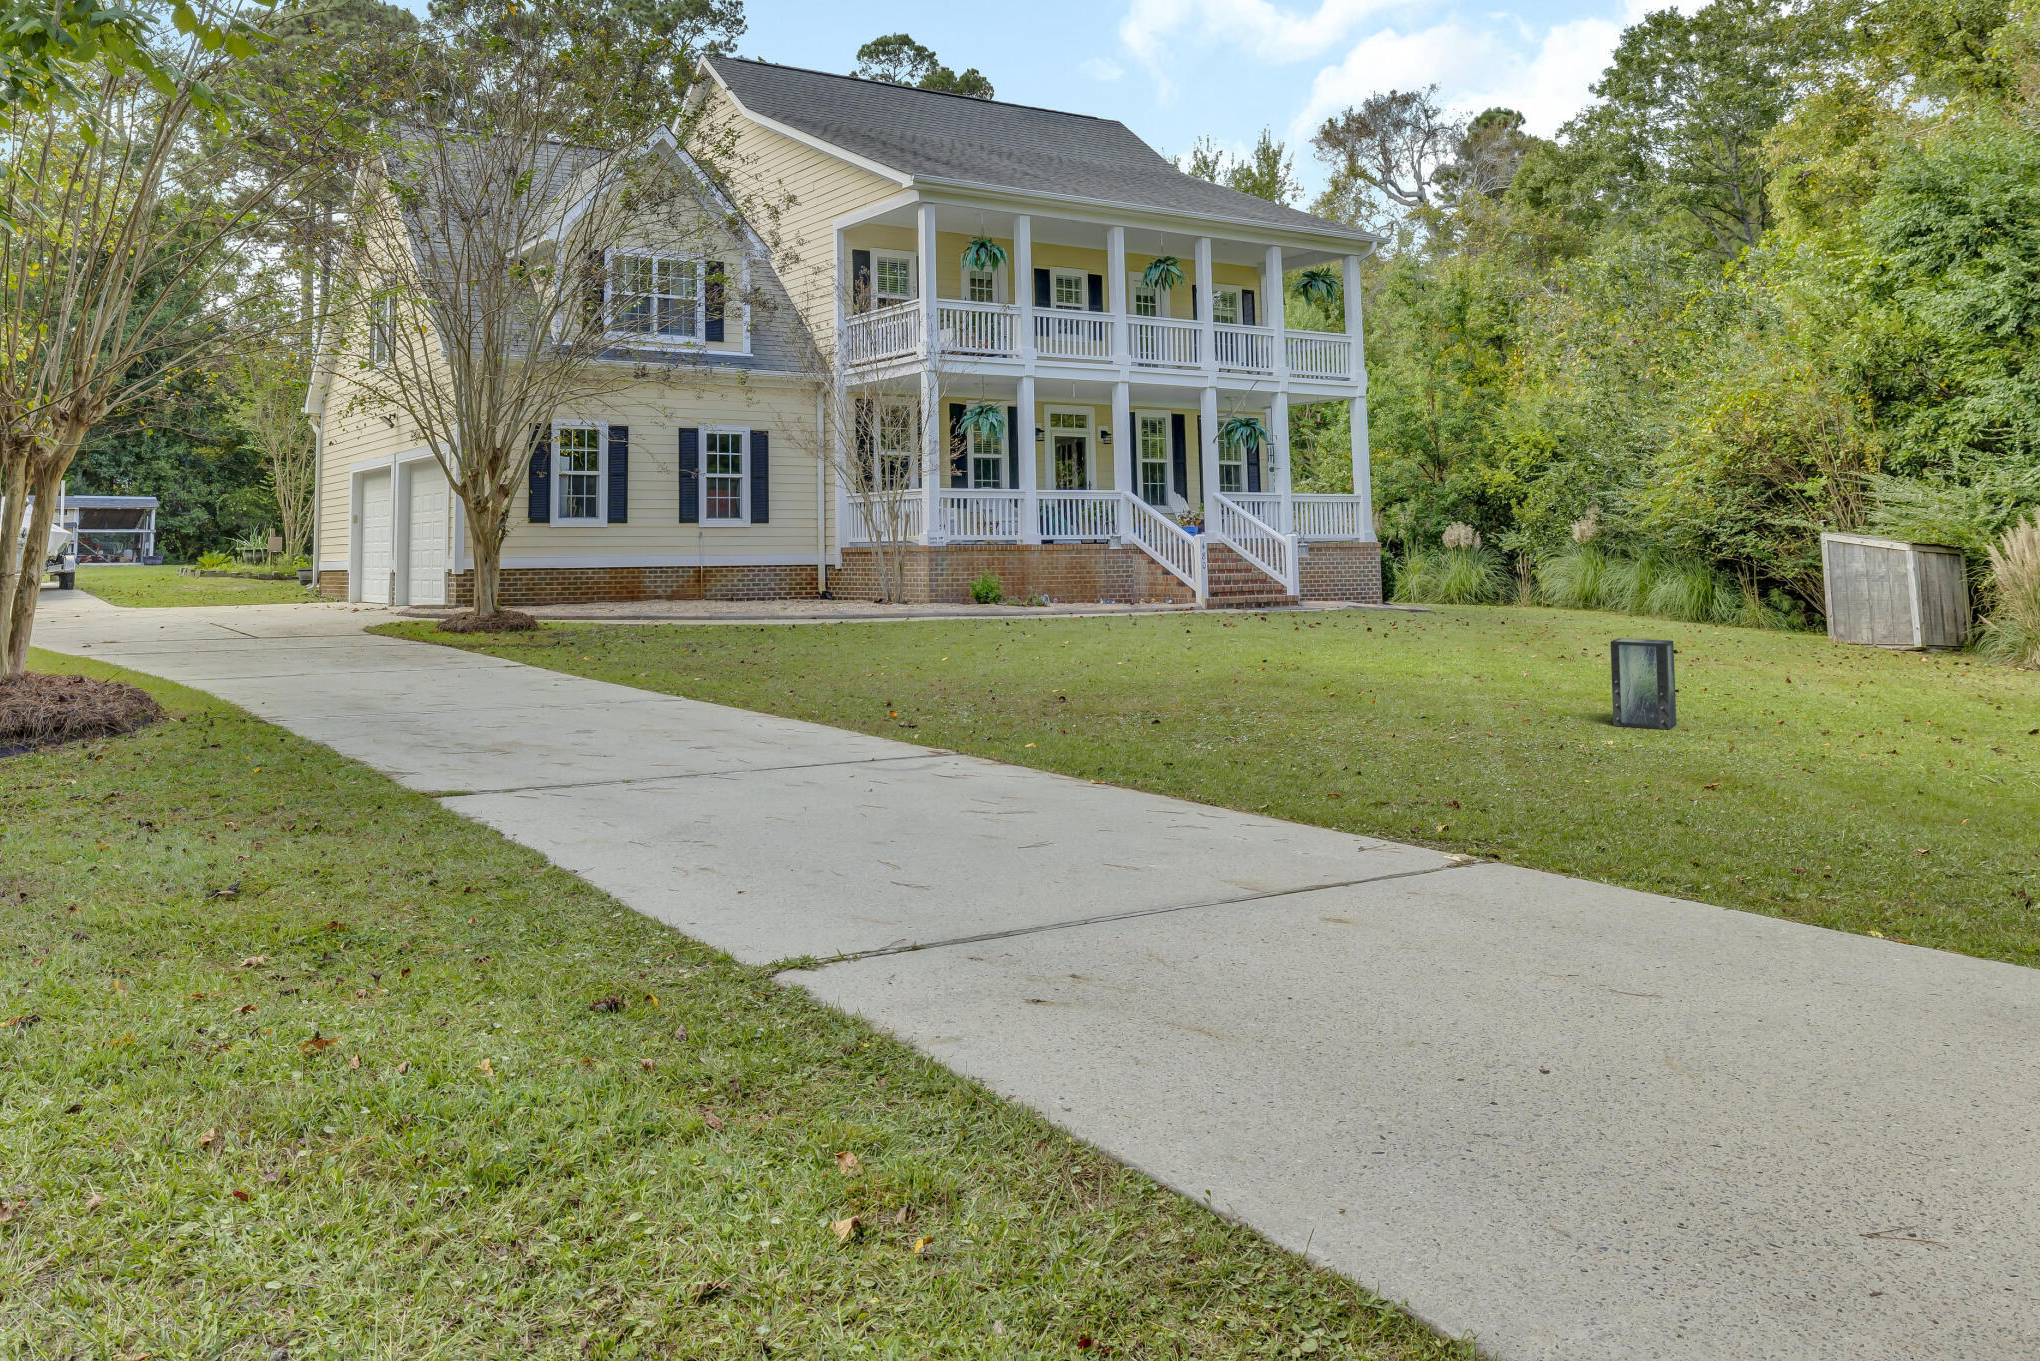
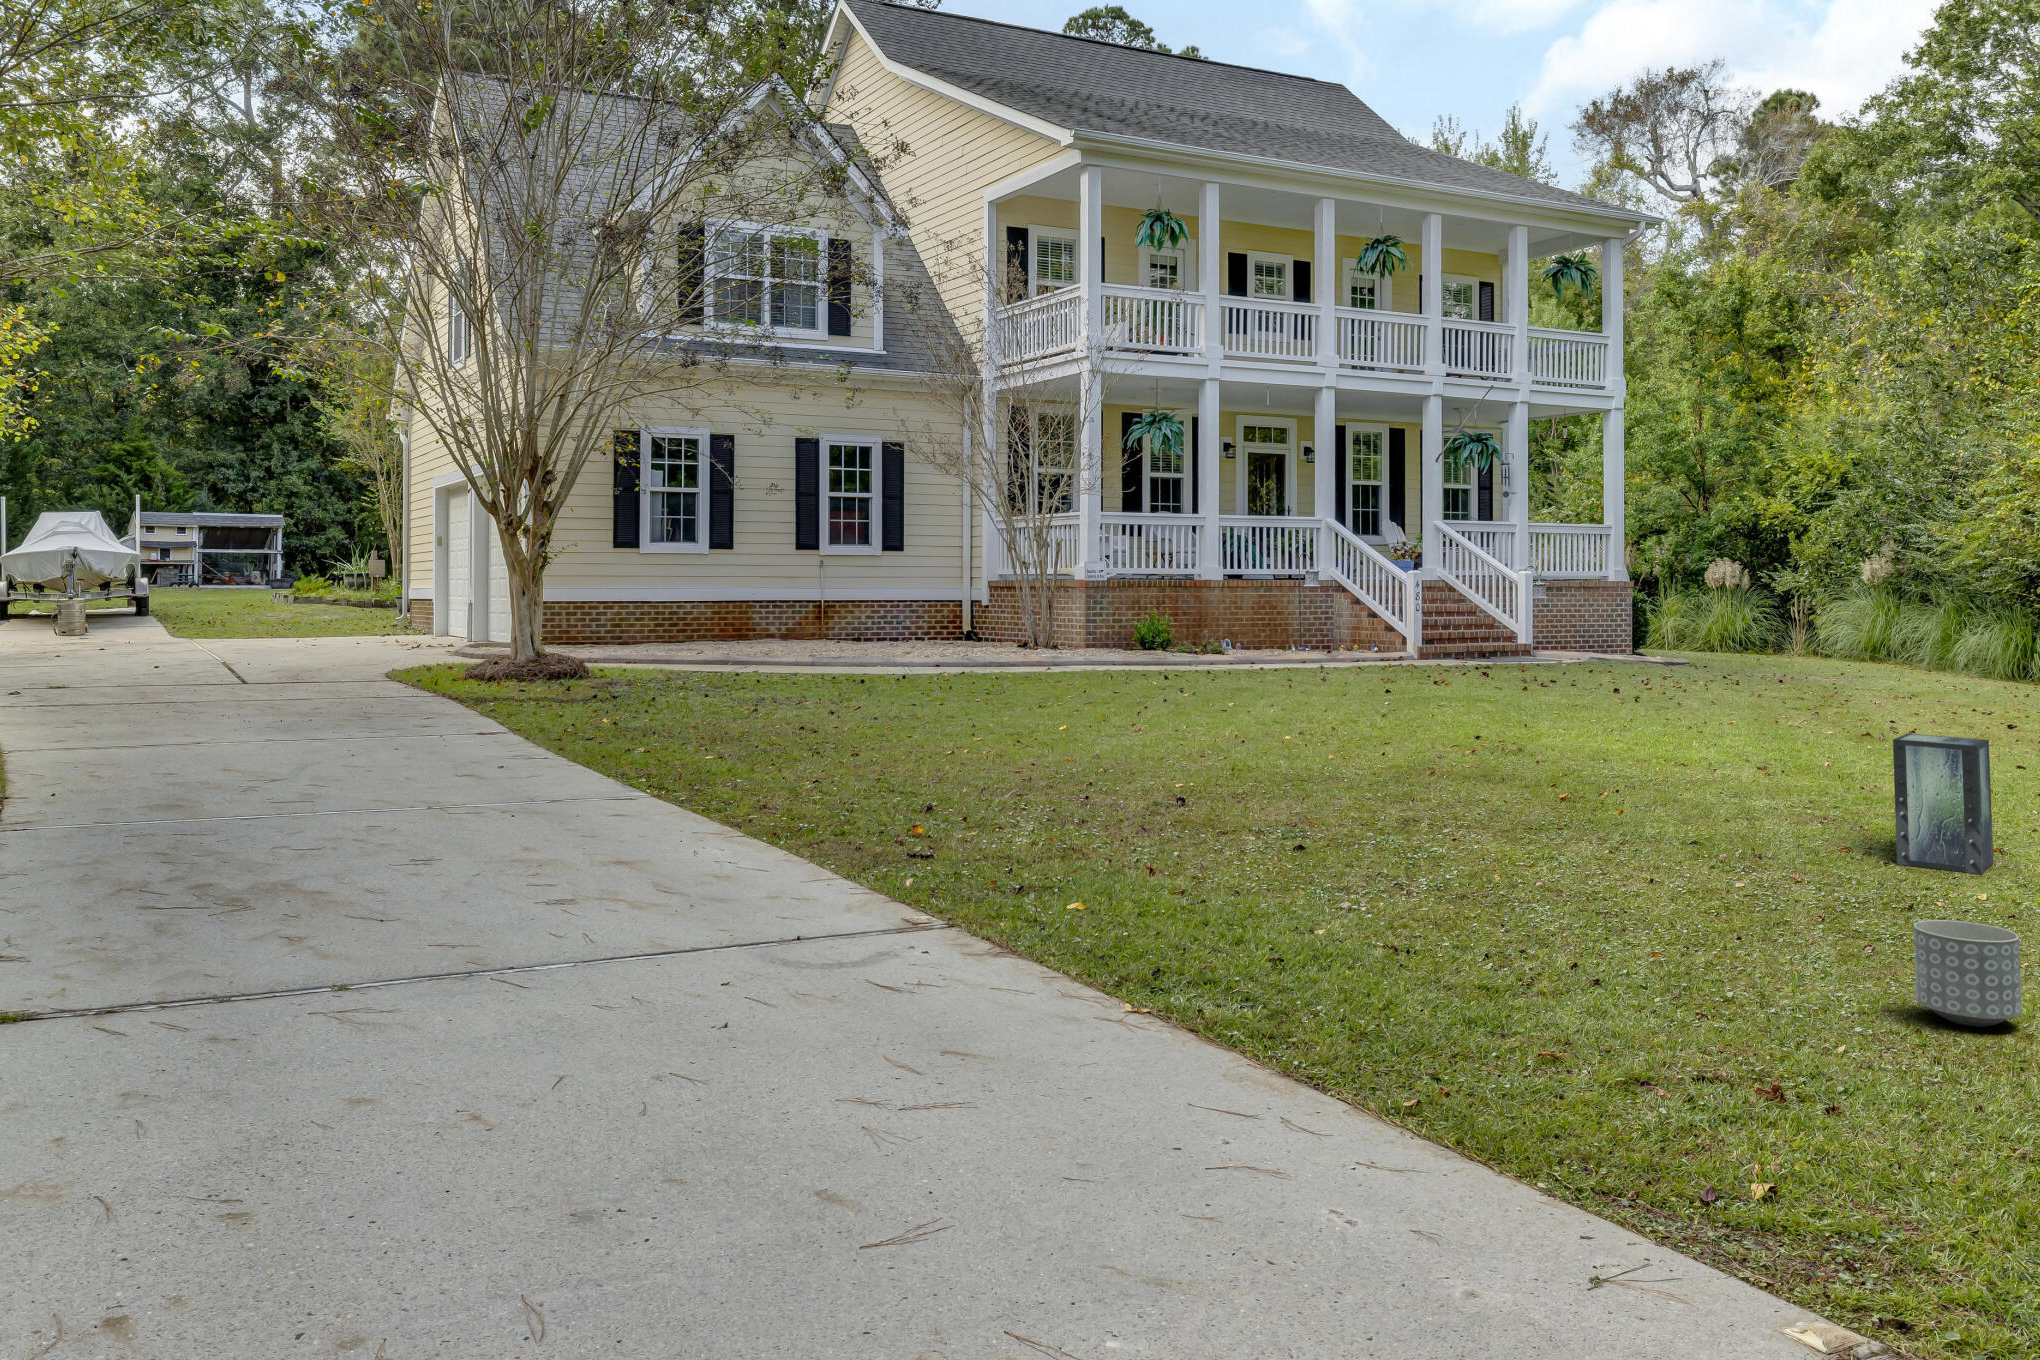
planter: none [1632,736,1695,795] -> present [1914,920,2022,1027]

